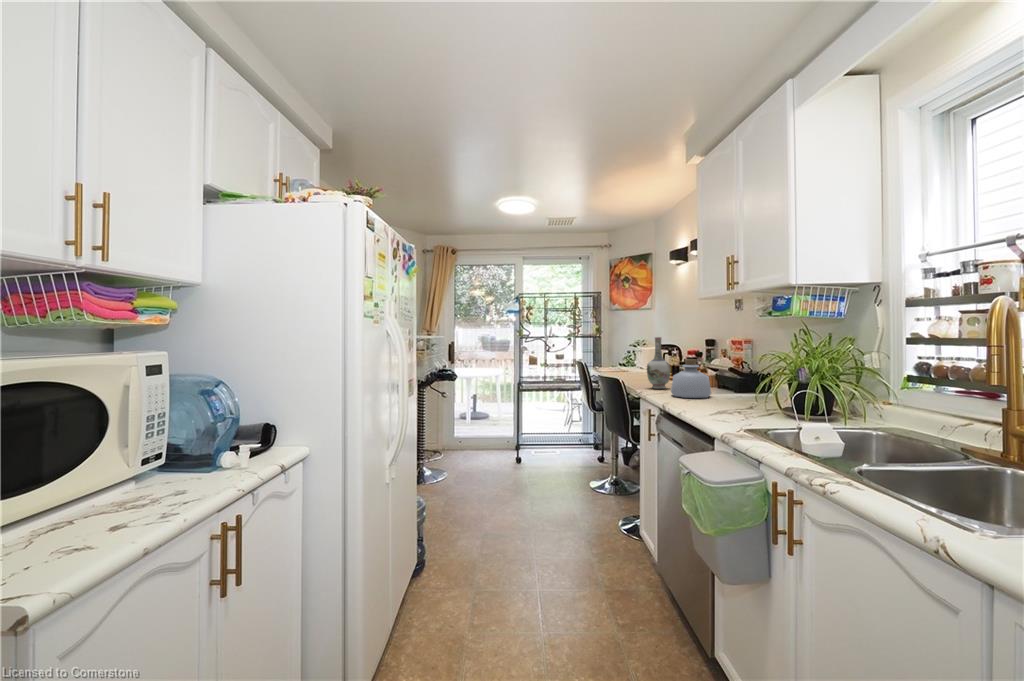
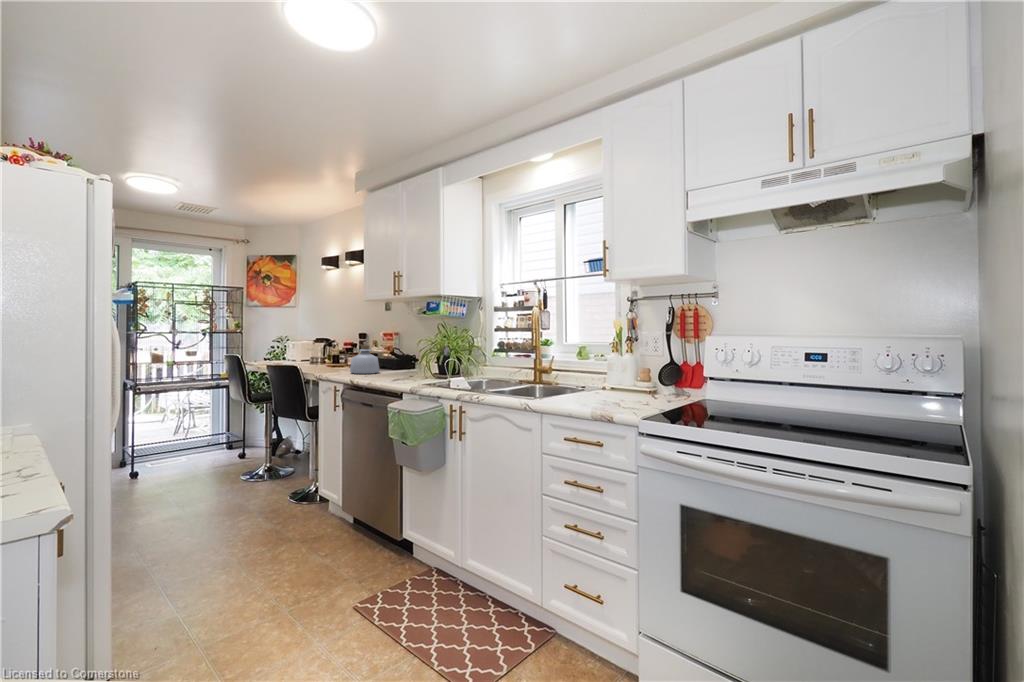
vase: present [647,337,670,389] -> none [324,329,343,371]

